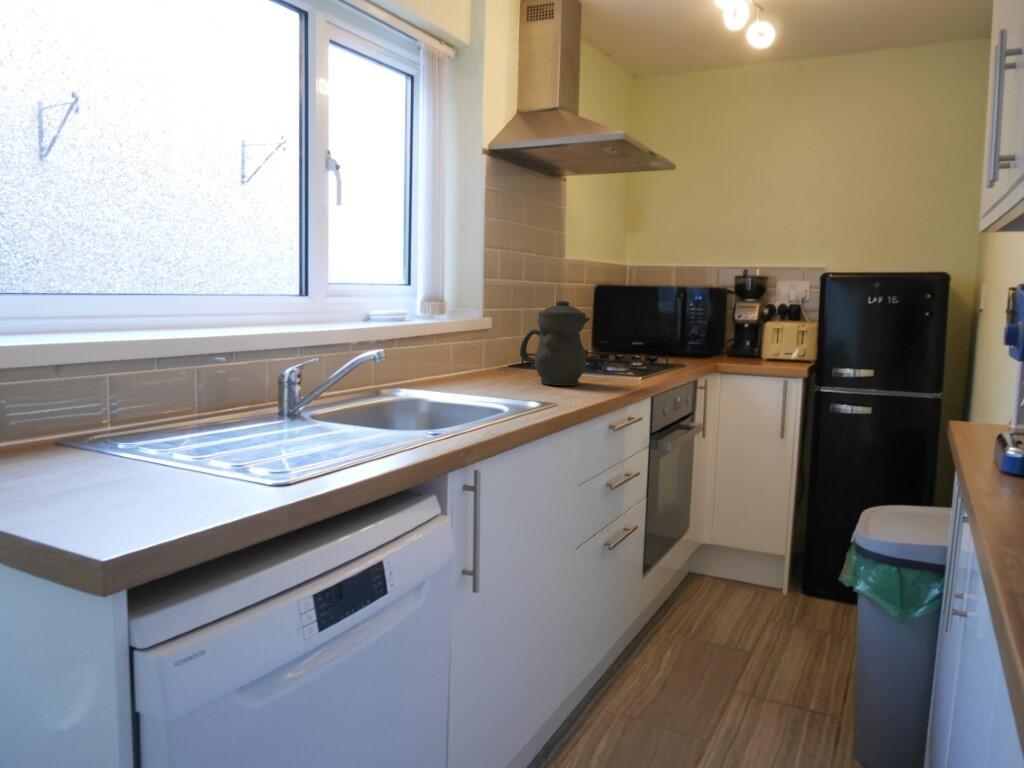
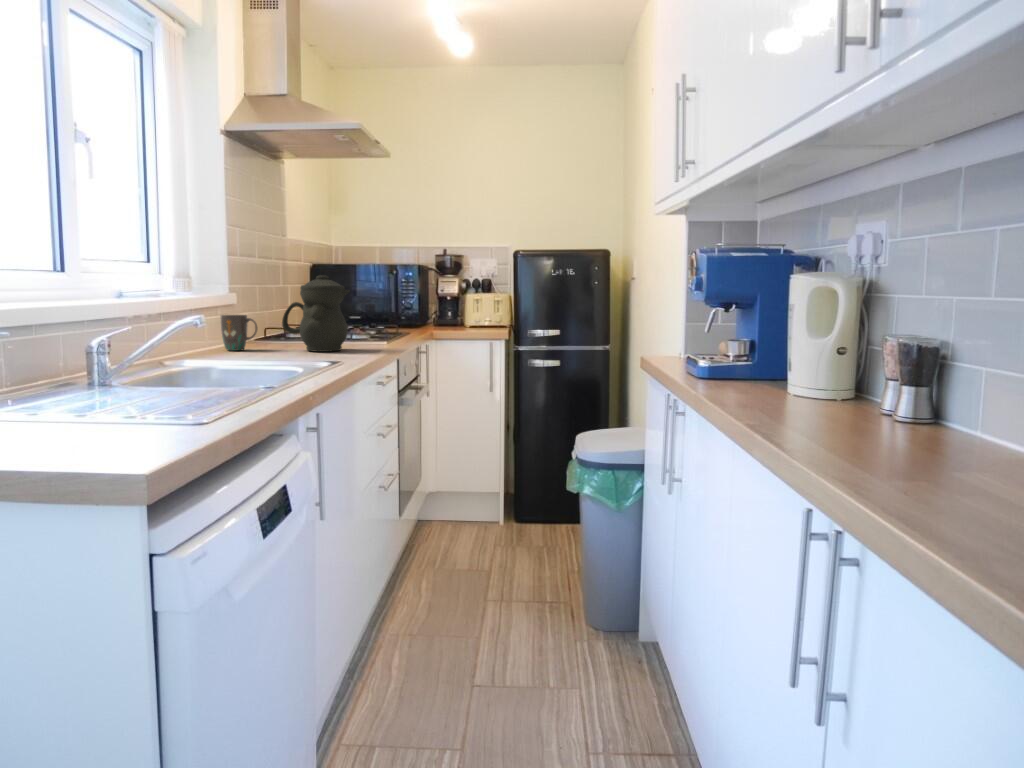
mug: none [462,340,496,378] -> present [221,315,257,351]

